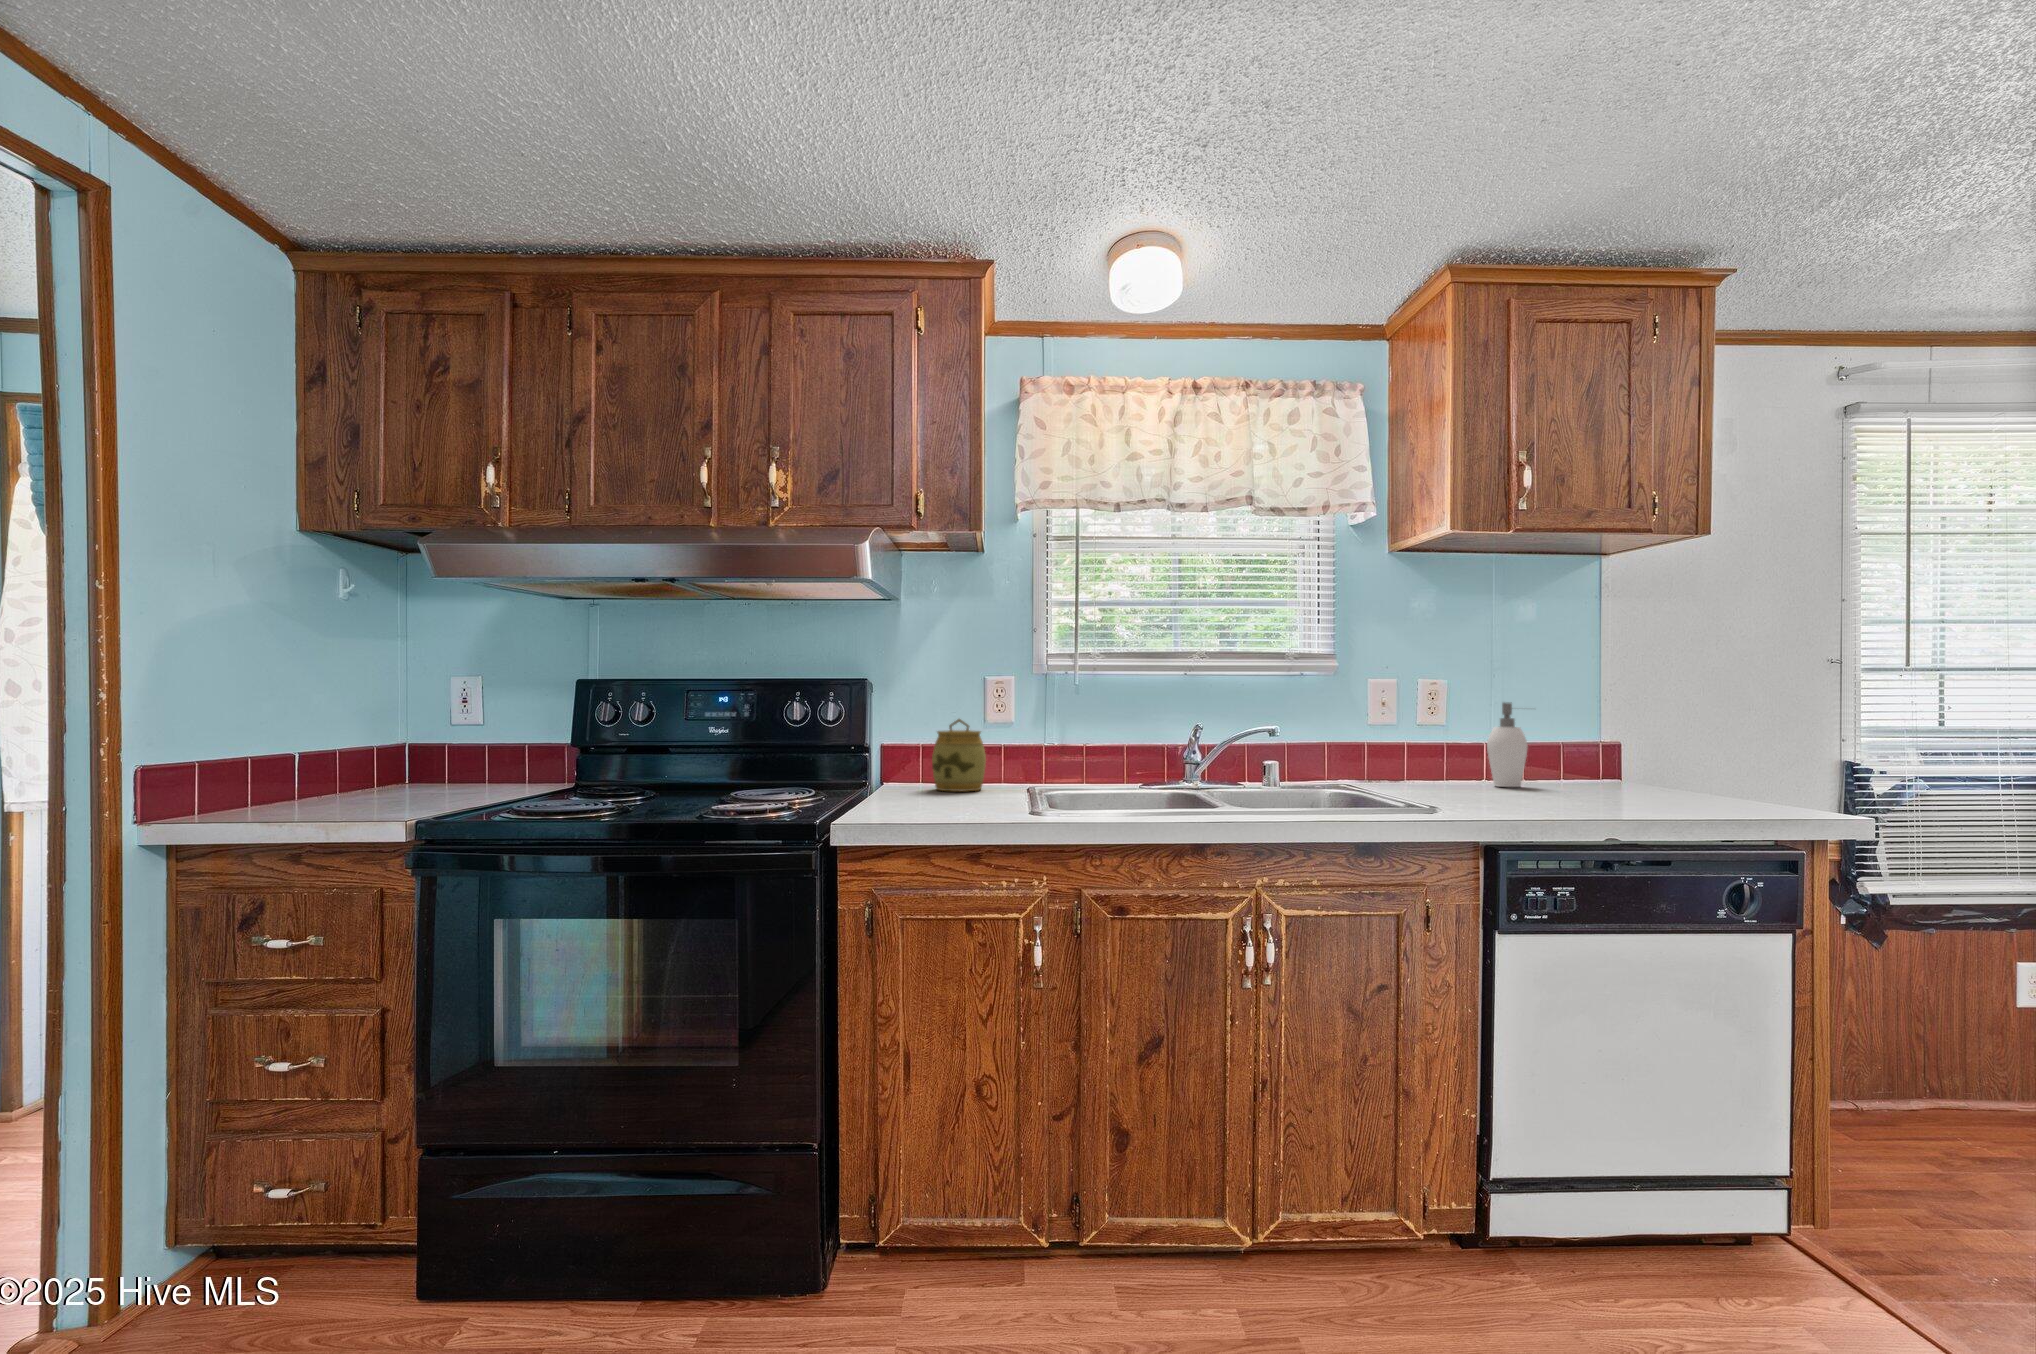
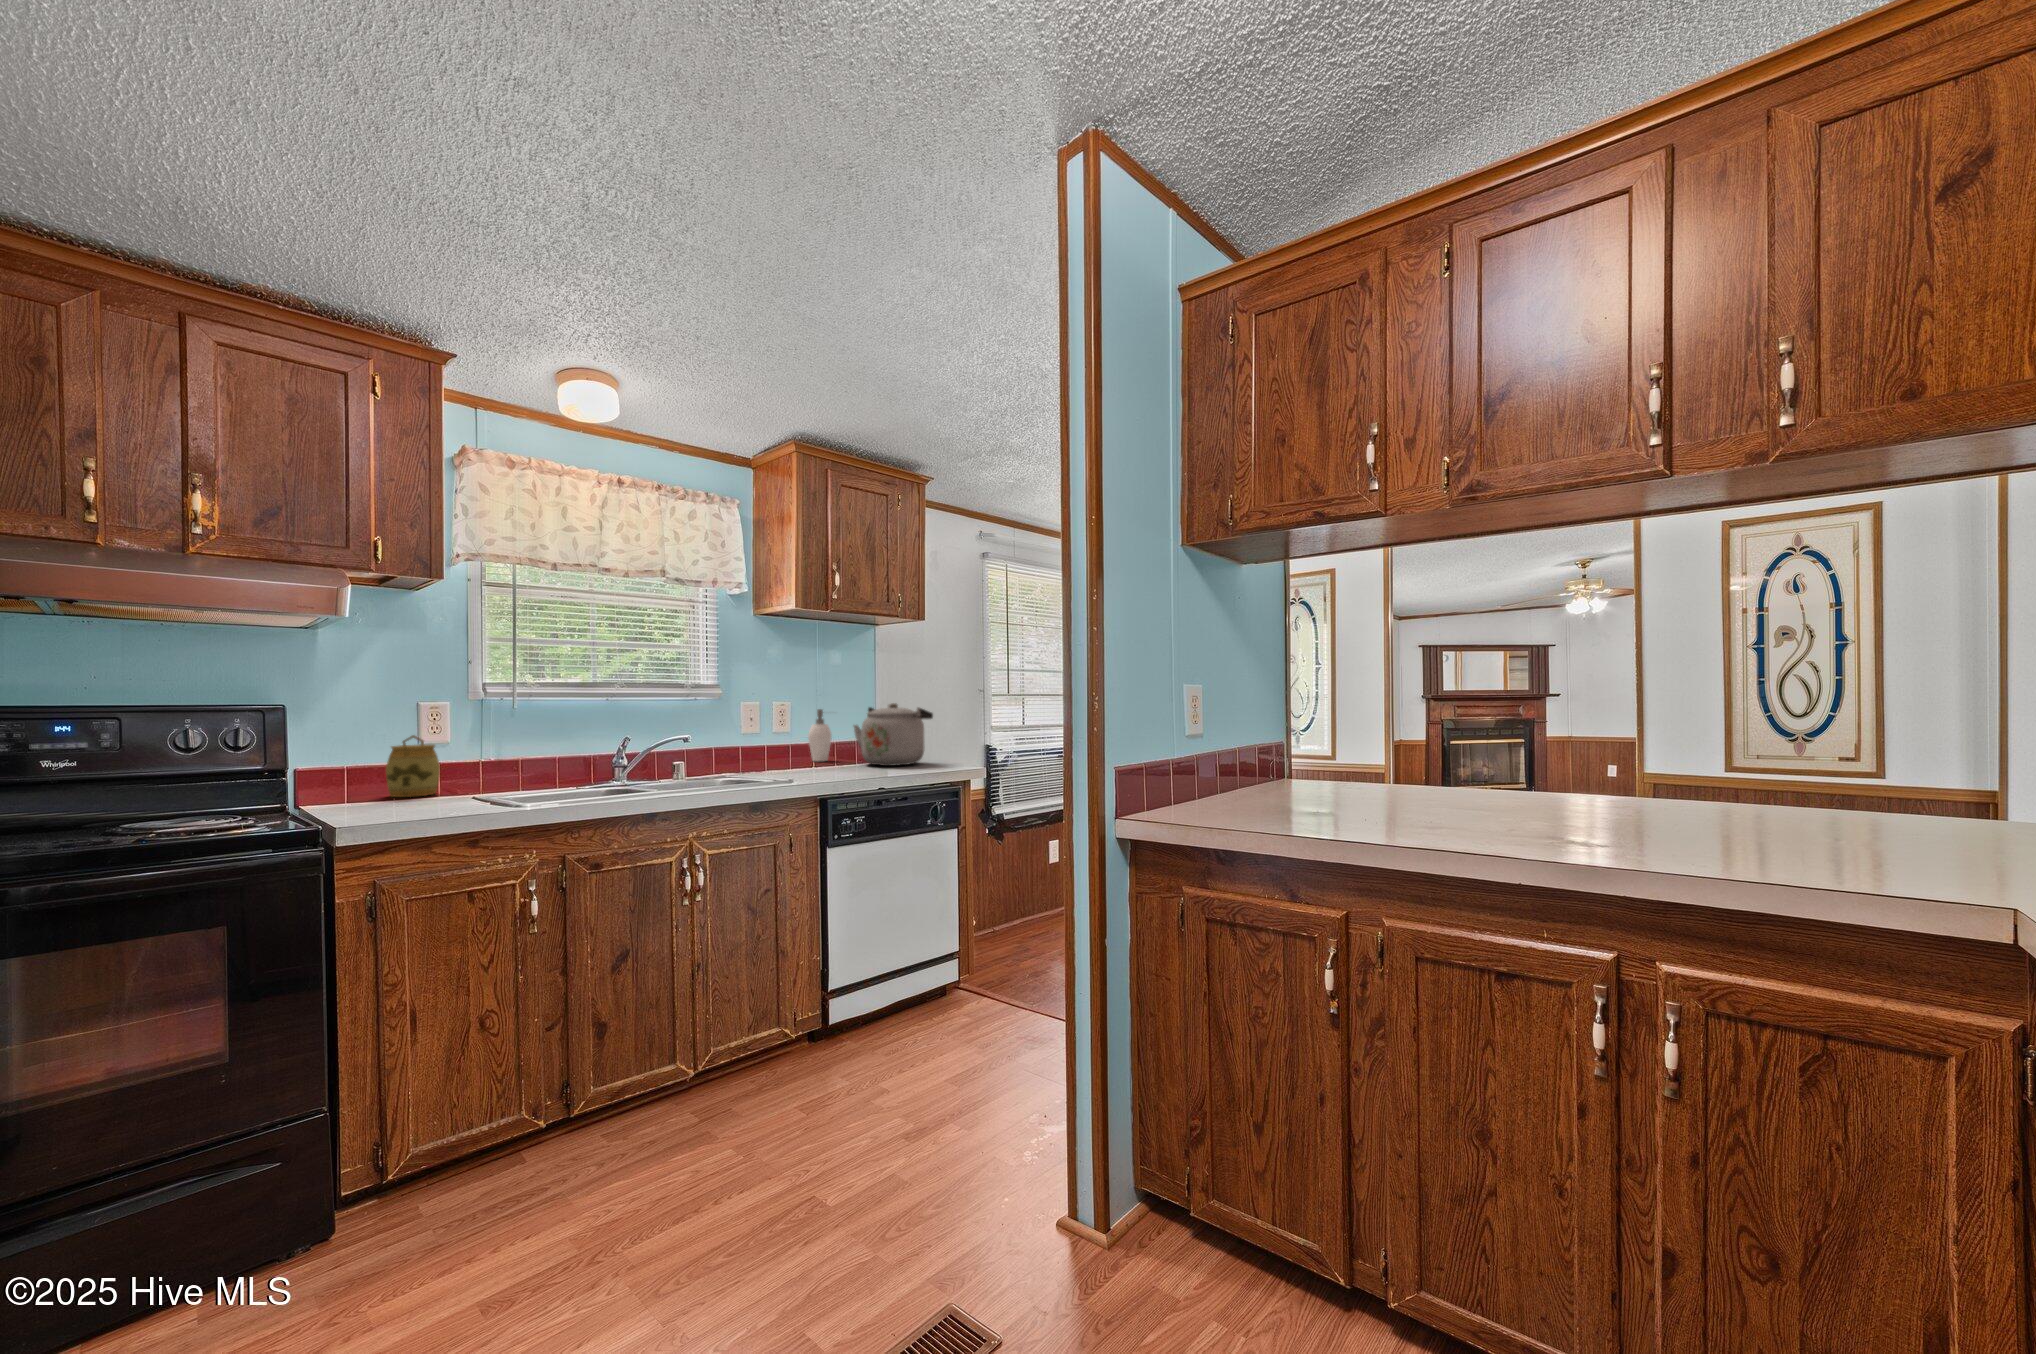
kettle: none [1561,693,1723,804] -> present [854,703,933,766]

